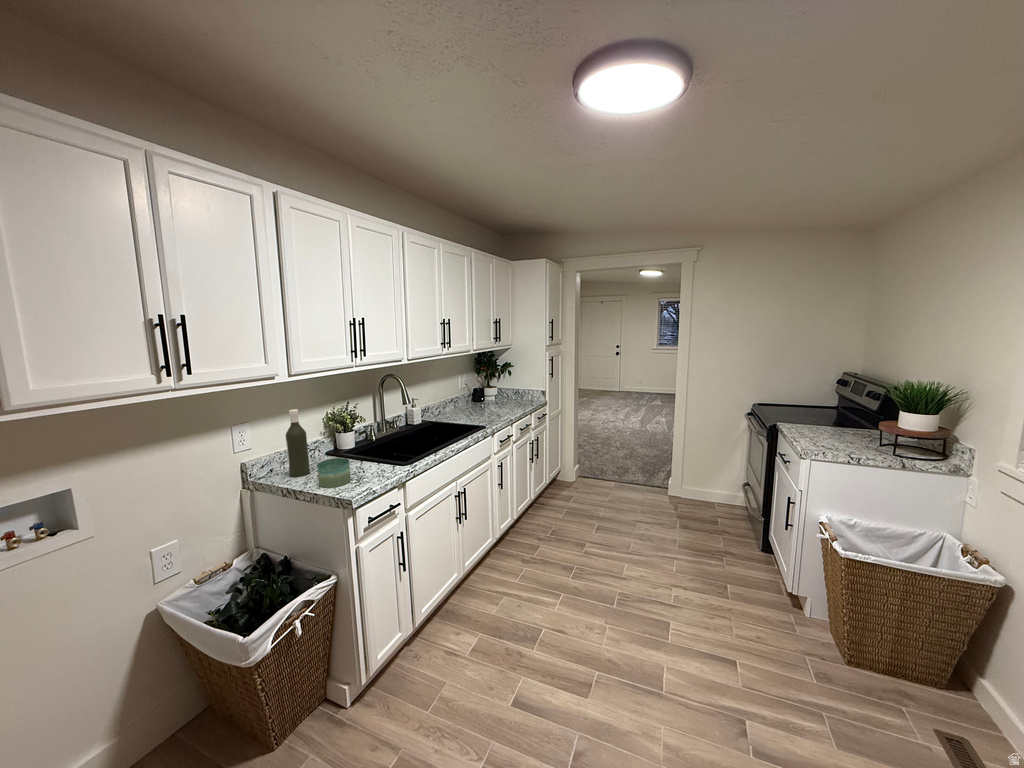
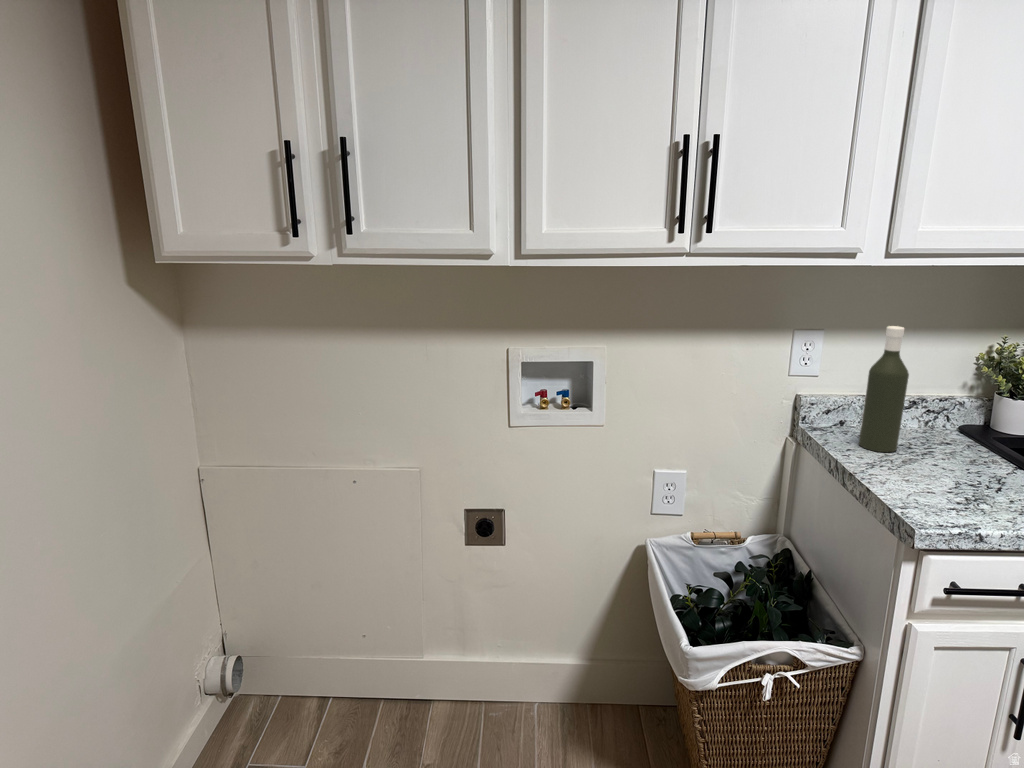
candle: present [317,458,351,488] -> none [886,438,964,499]

